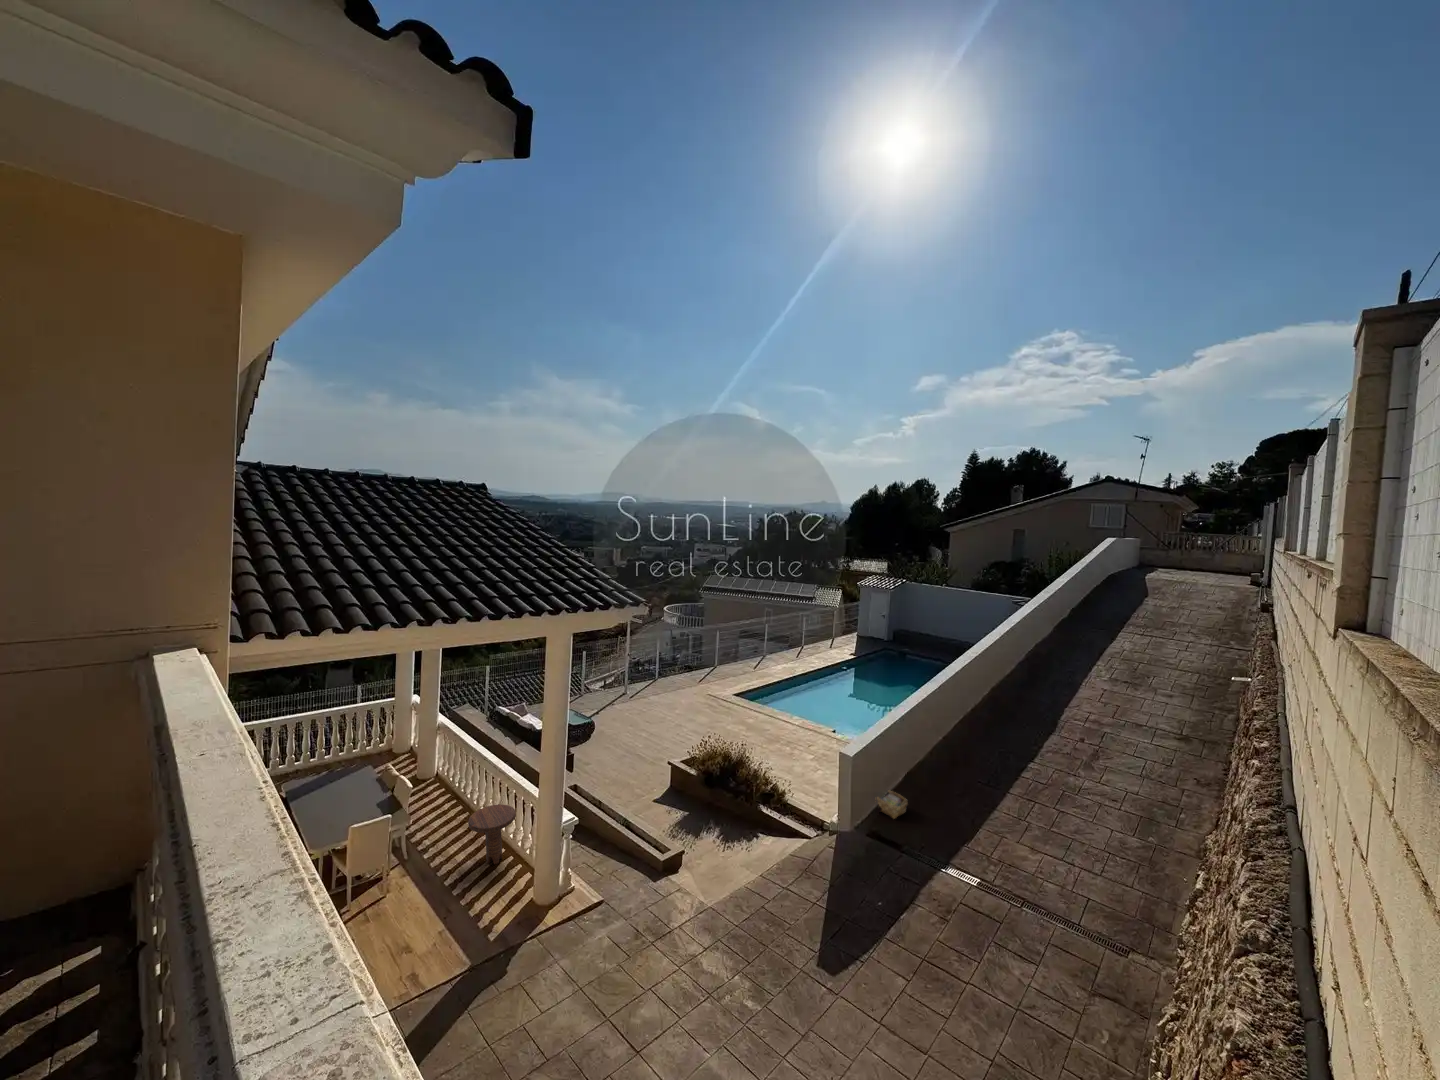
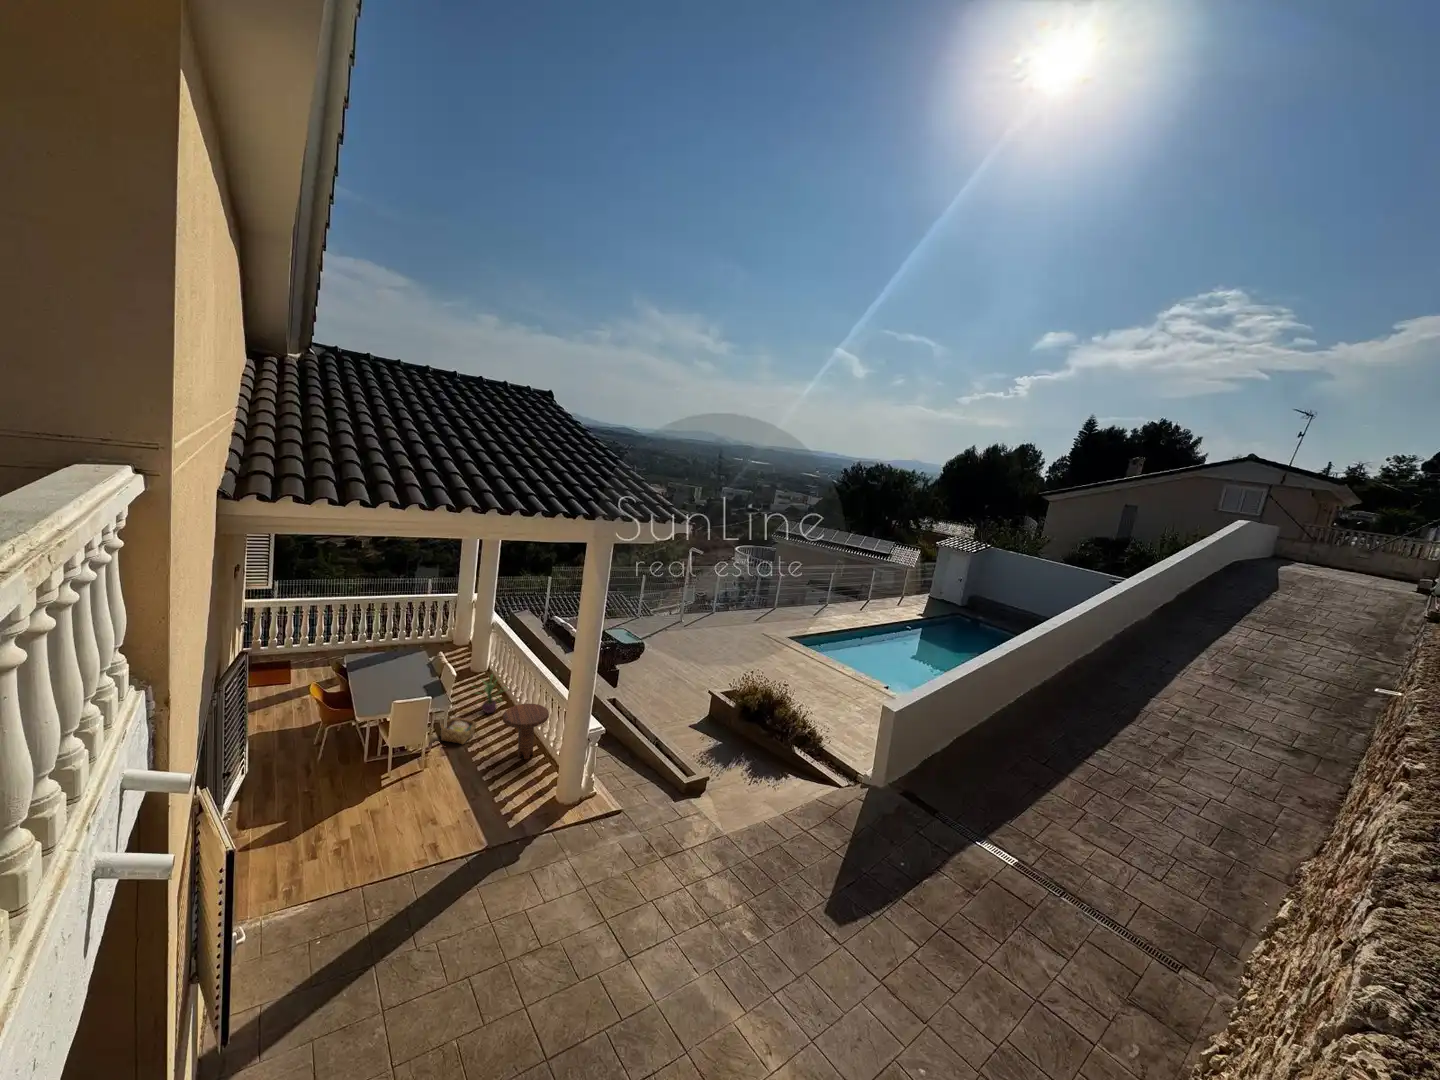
decorative plant: none [425,779,470,823] -> present [475,674,497,713]
woven basket: present [875,791,908,819] -> present [441,718,476,744]

